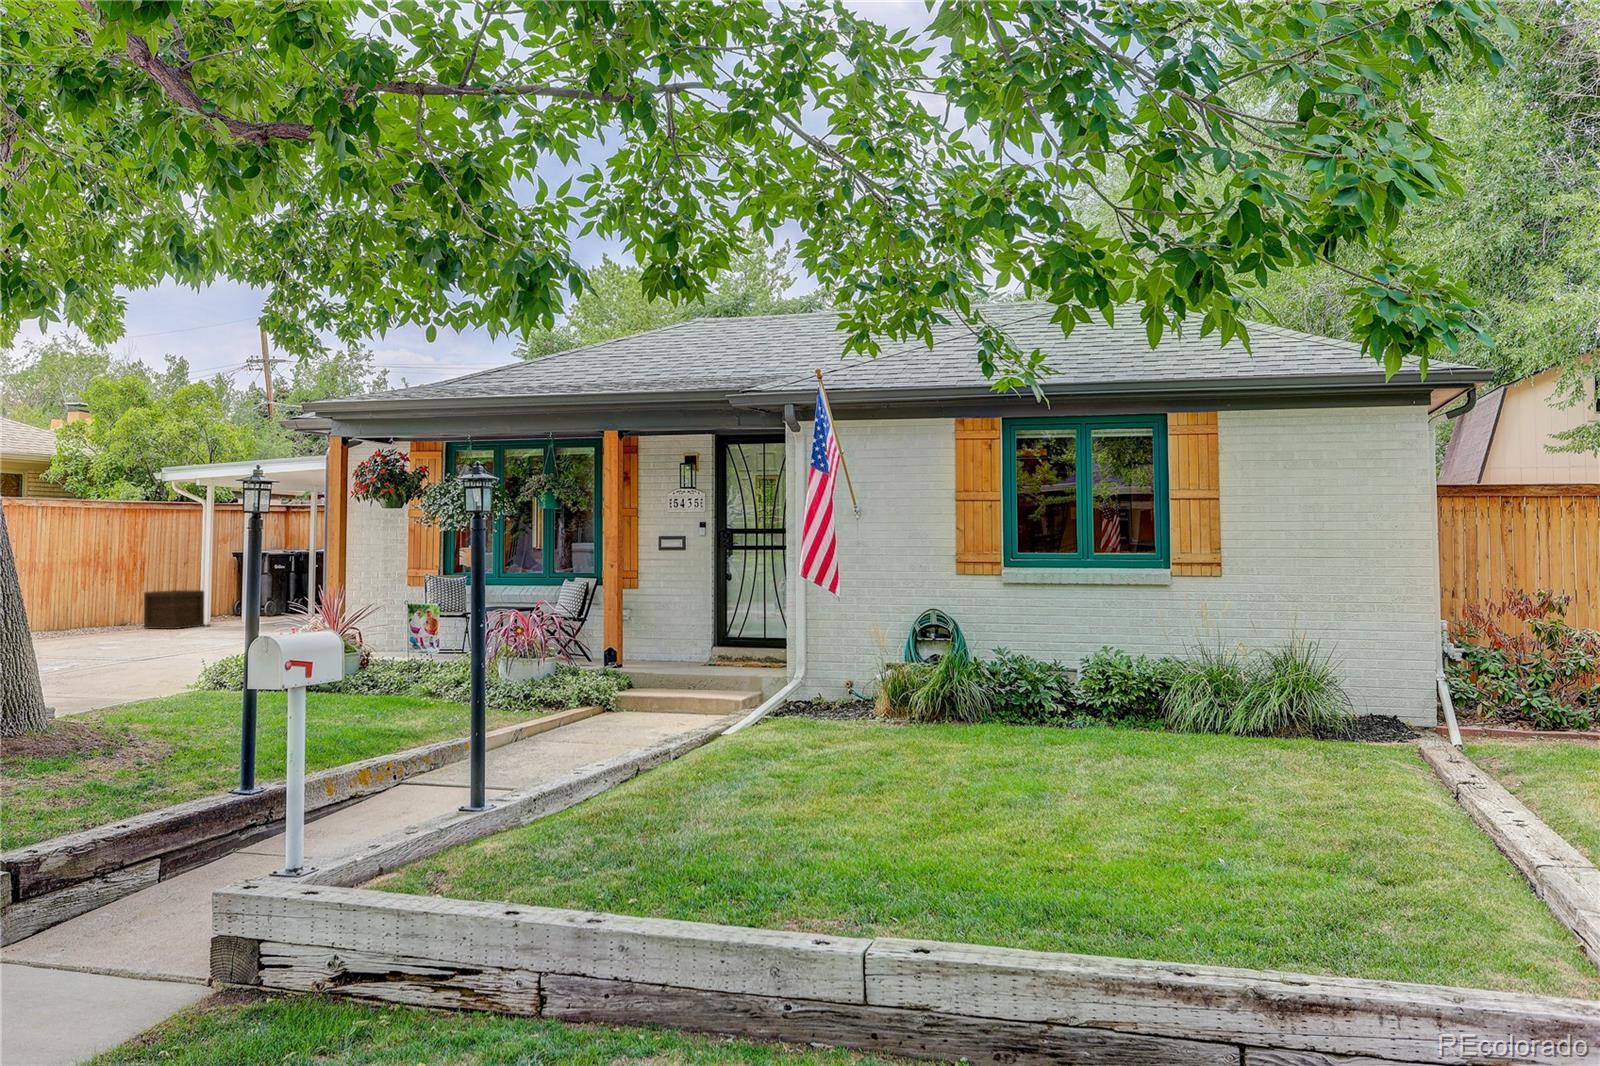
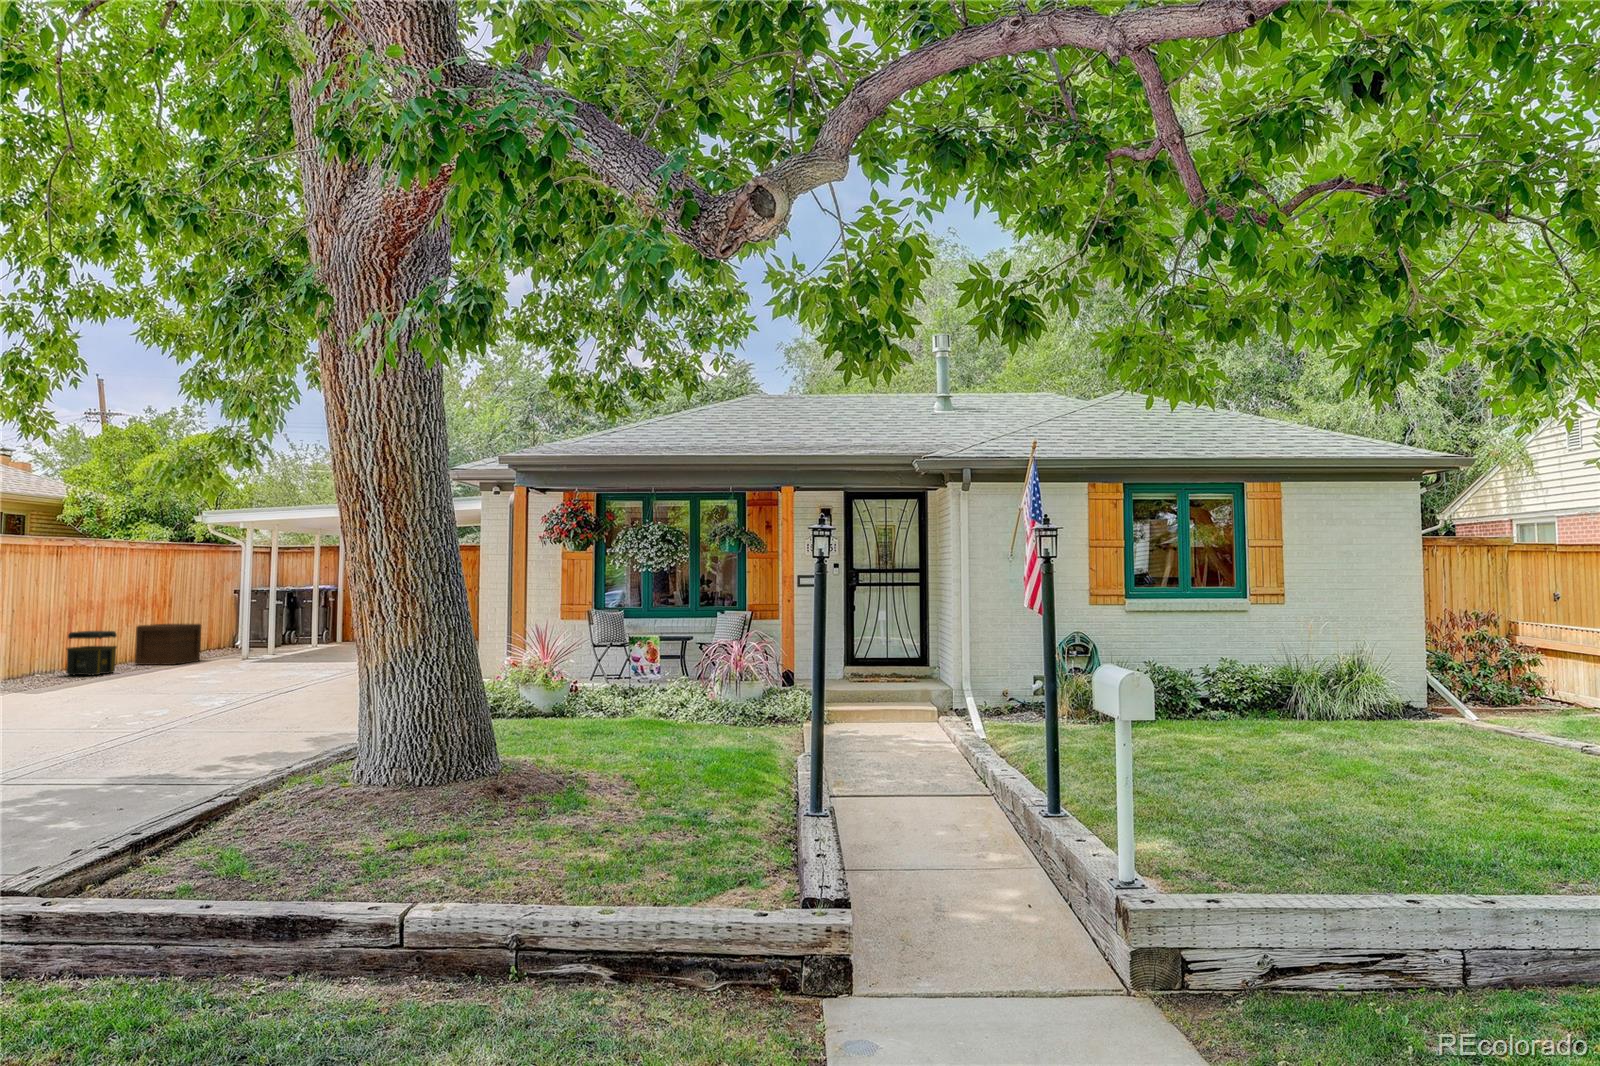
toolbox: none [67,597,112,637] -> present [66,631,117,675]

